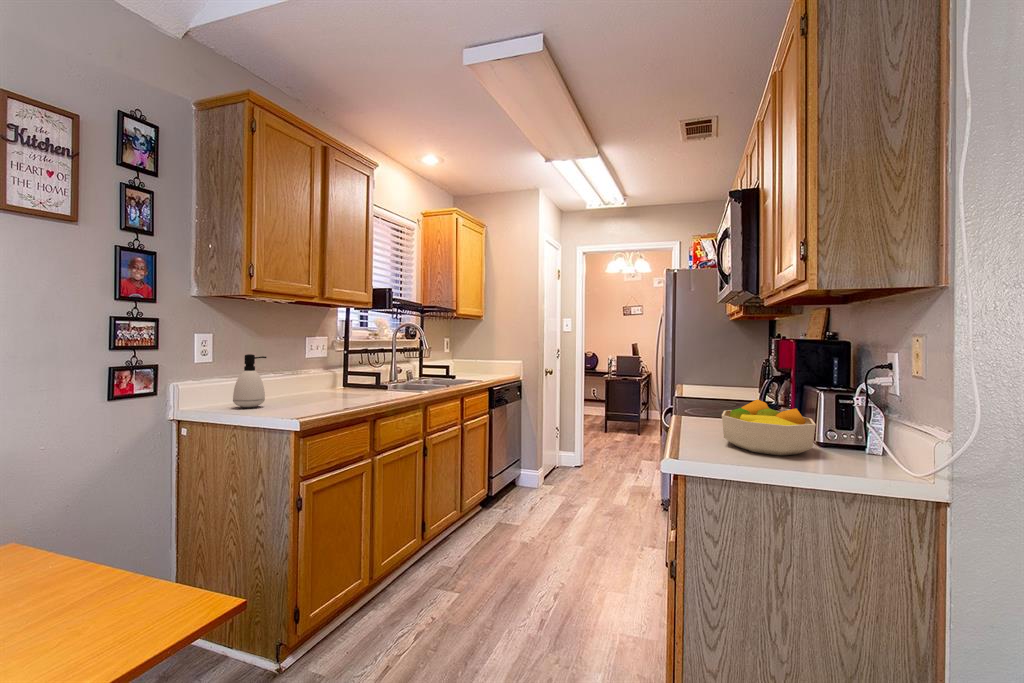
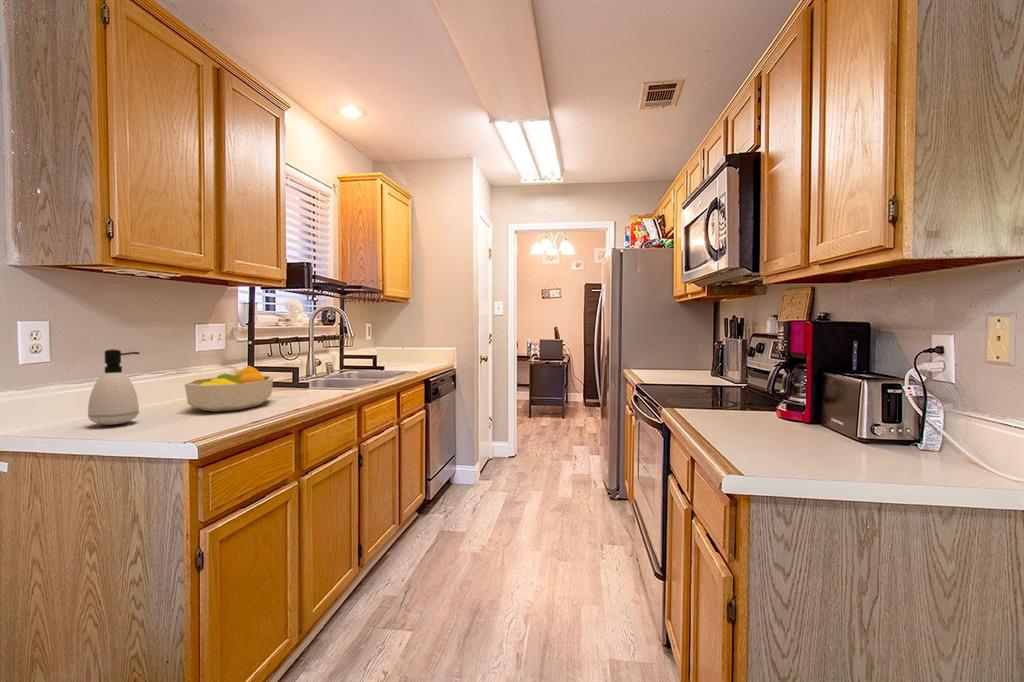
fruit bowl: present [722,399,816,456] -> present [185,366,273,412]

